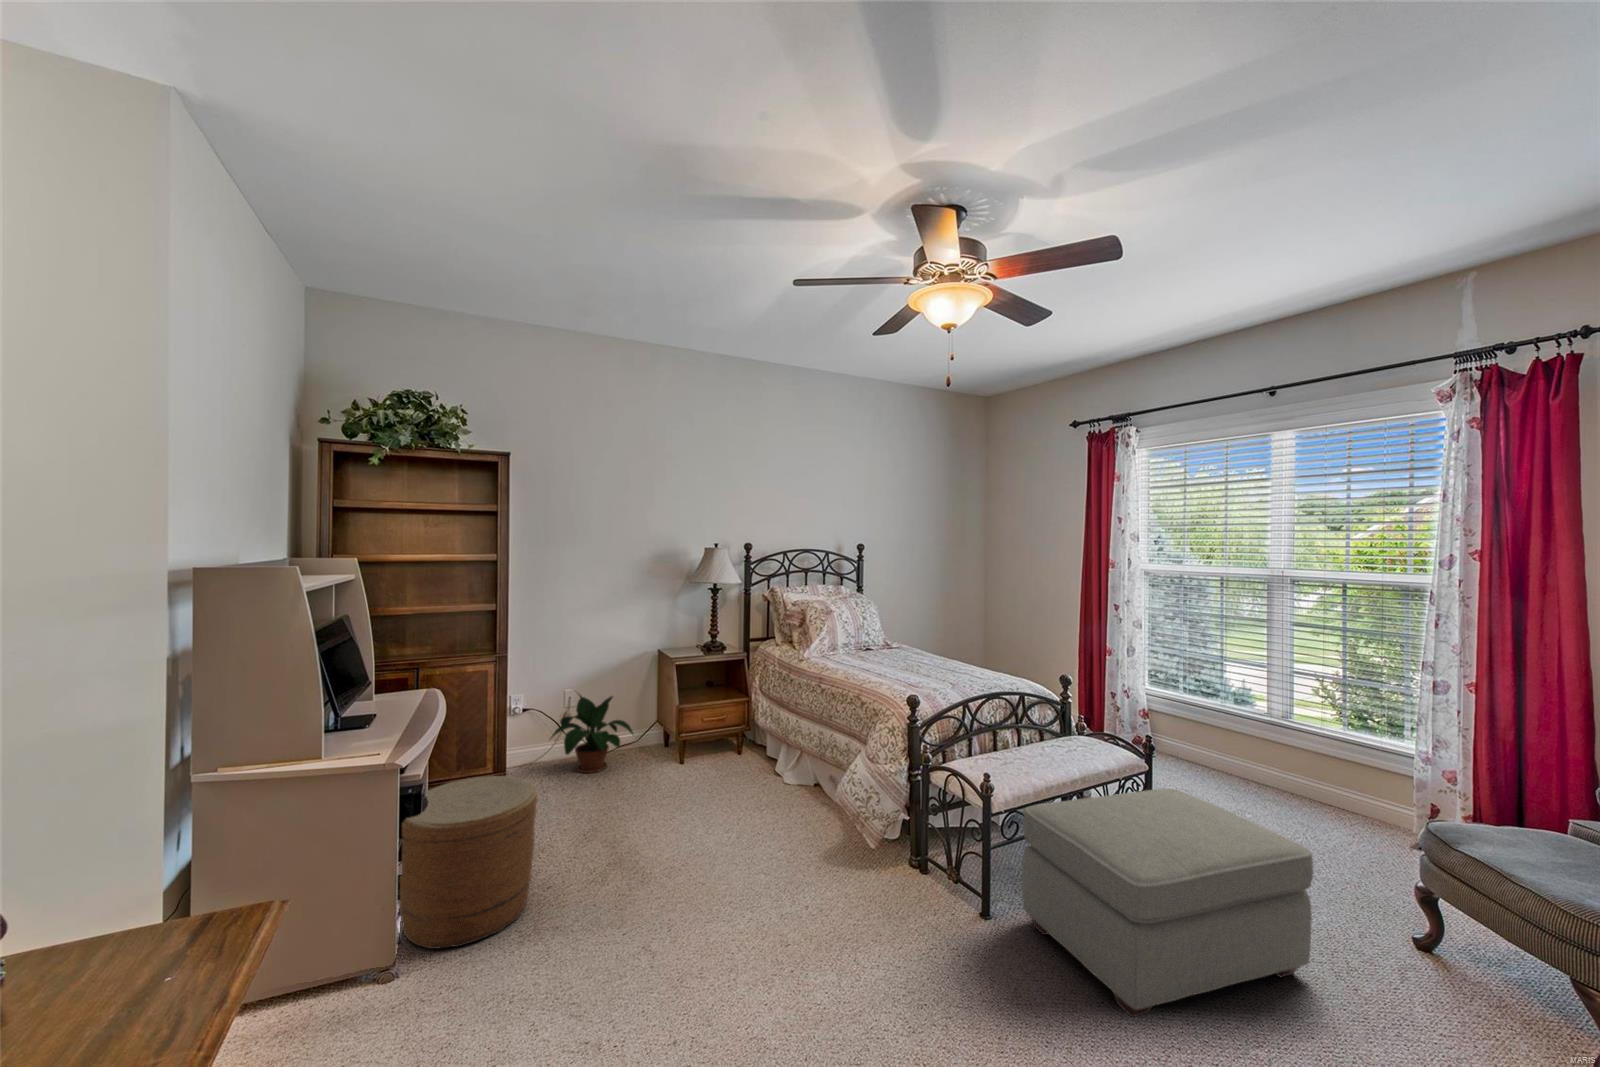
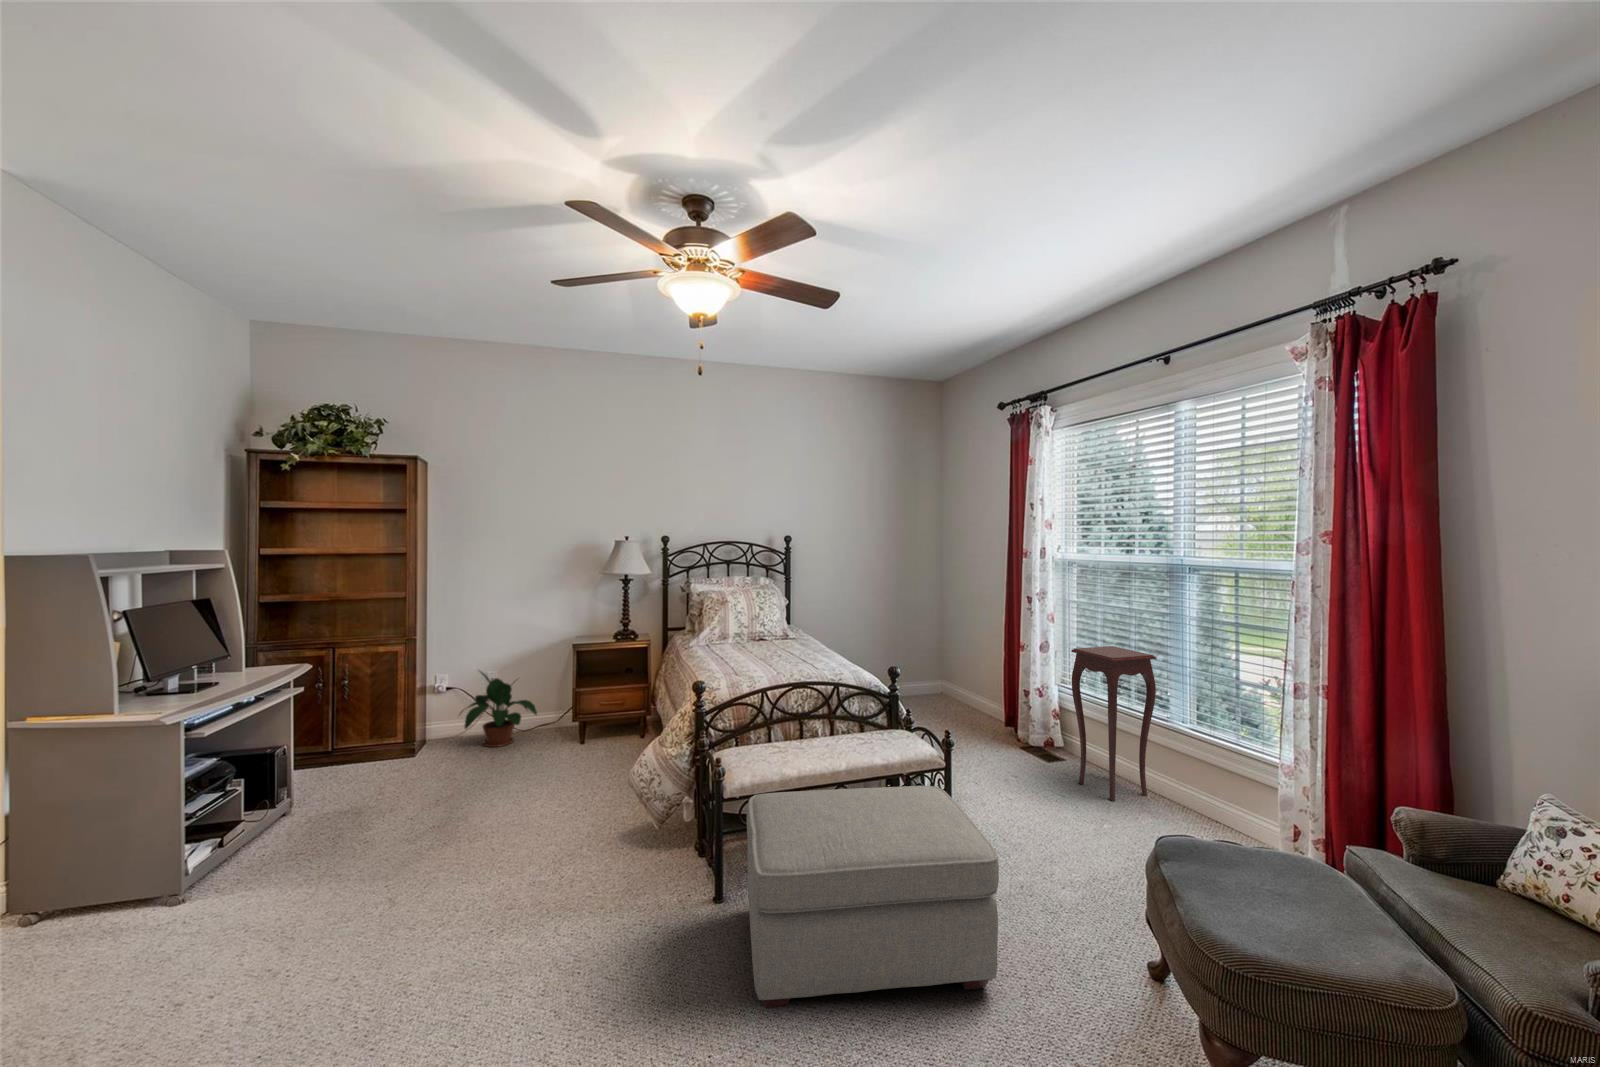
side table: none [1181,650,1261,792] -> present [1071,646,1156,801]
woven basket: present [399,776,538,949] -> none [208,740,350,883]

